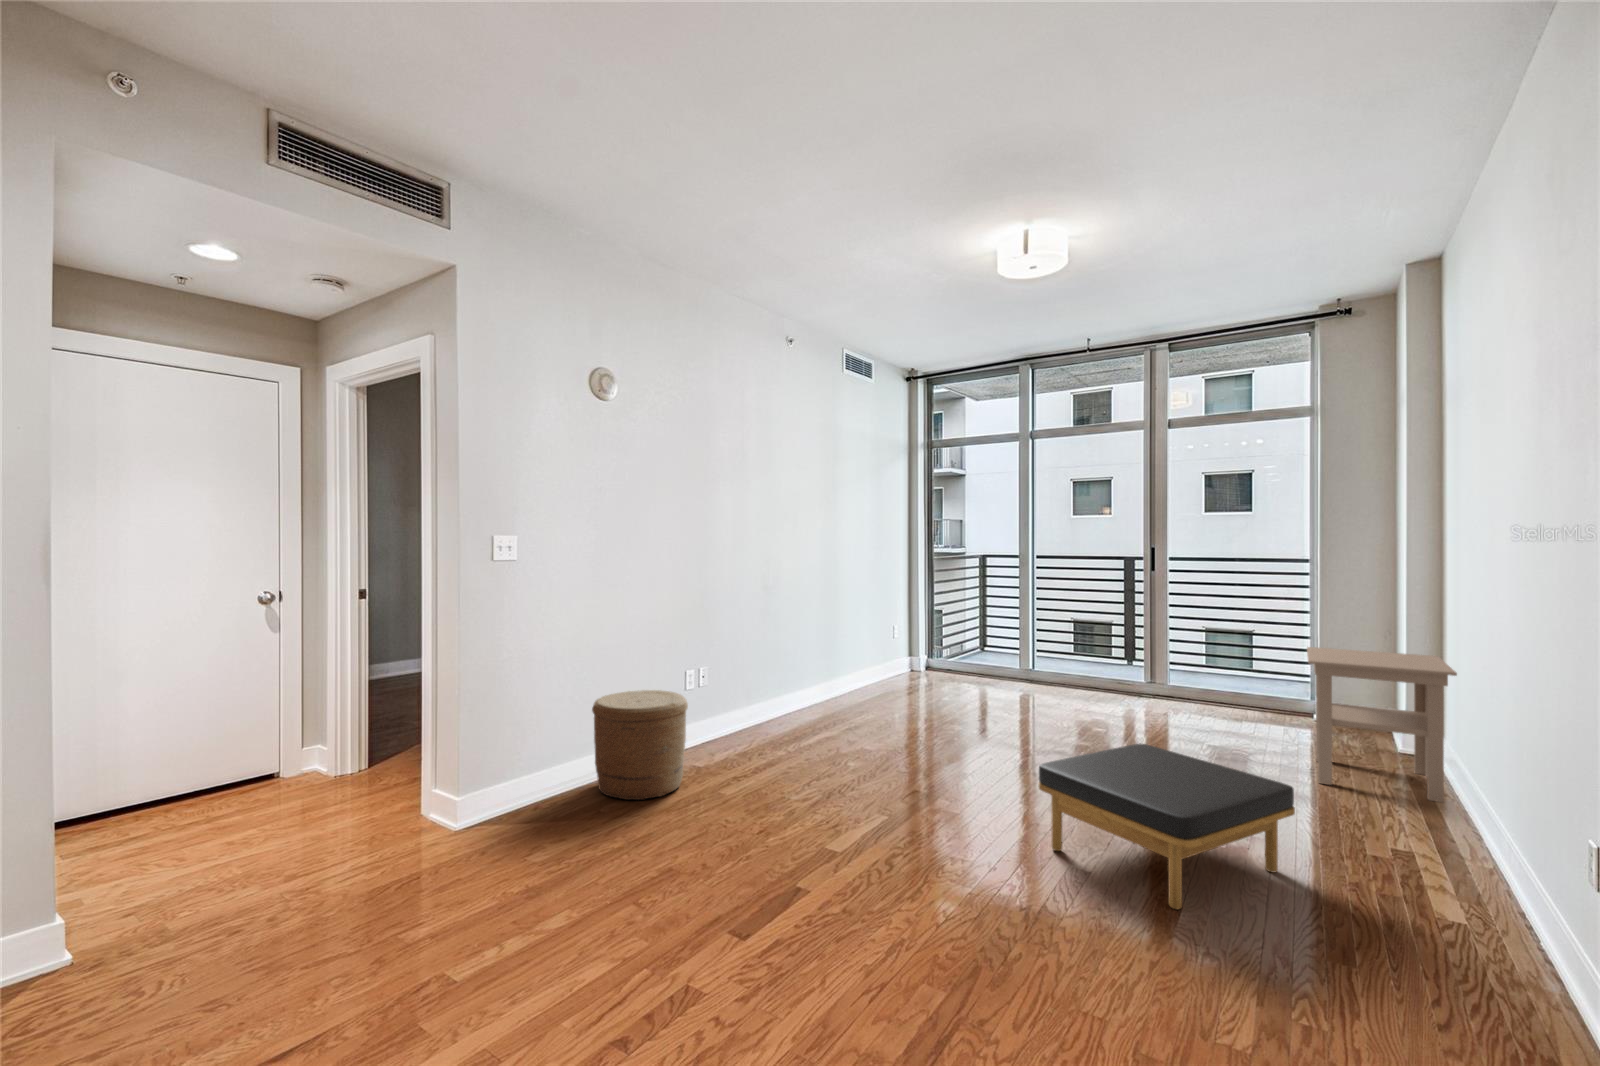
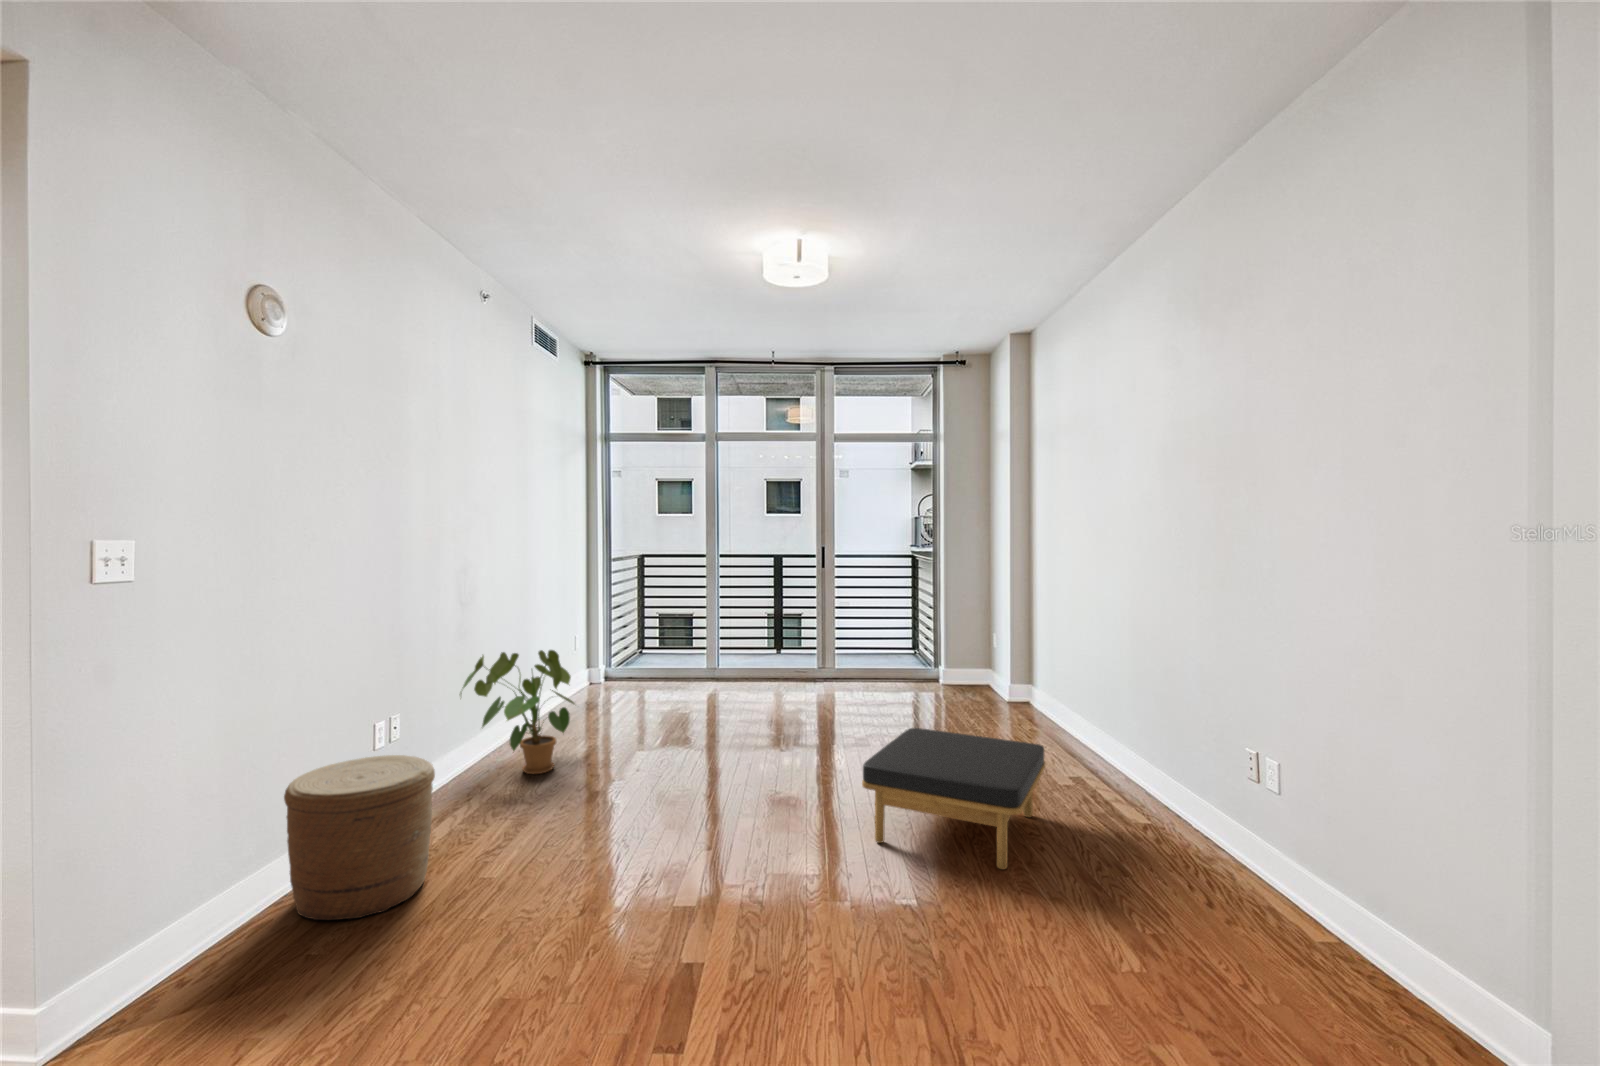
house plant: none [754,629,851,735] -> present [460,650,575,774]
side table: present [1307,647,1457,802] -> none [966,627,1076,736]

